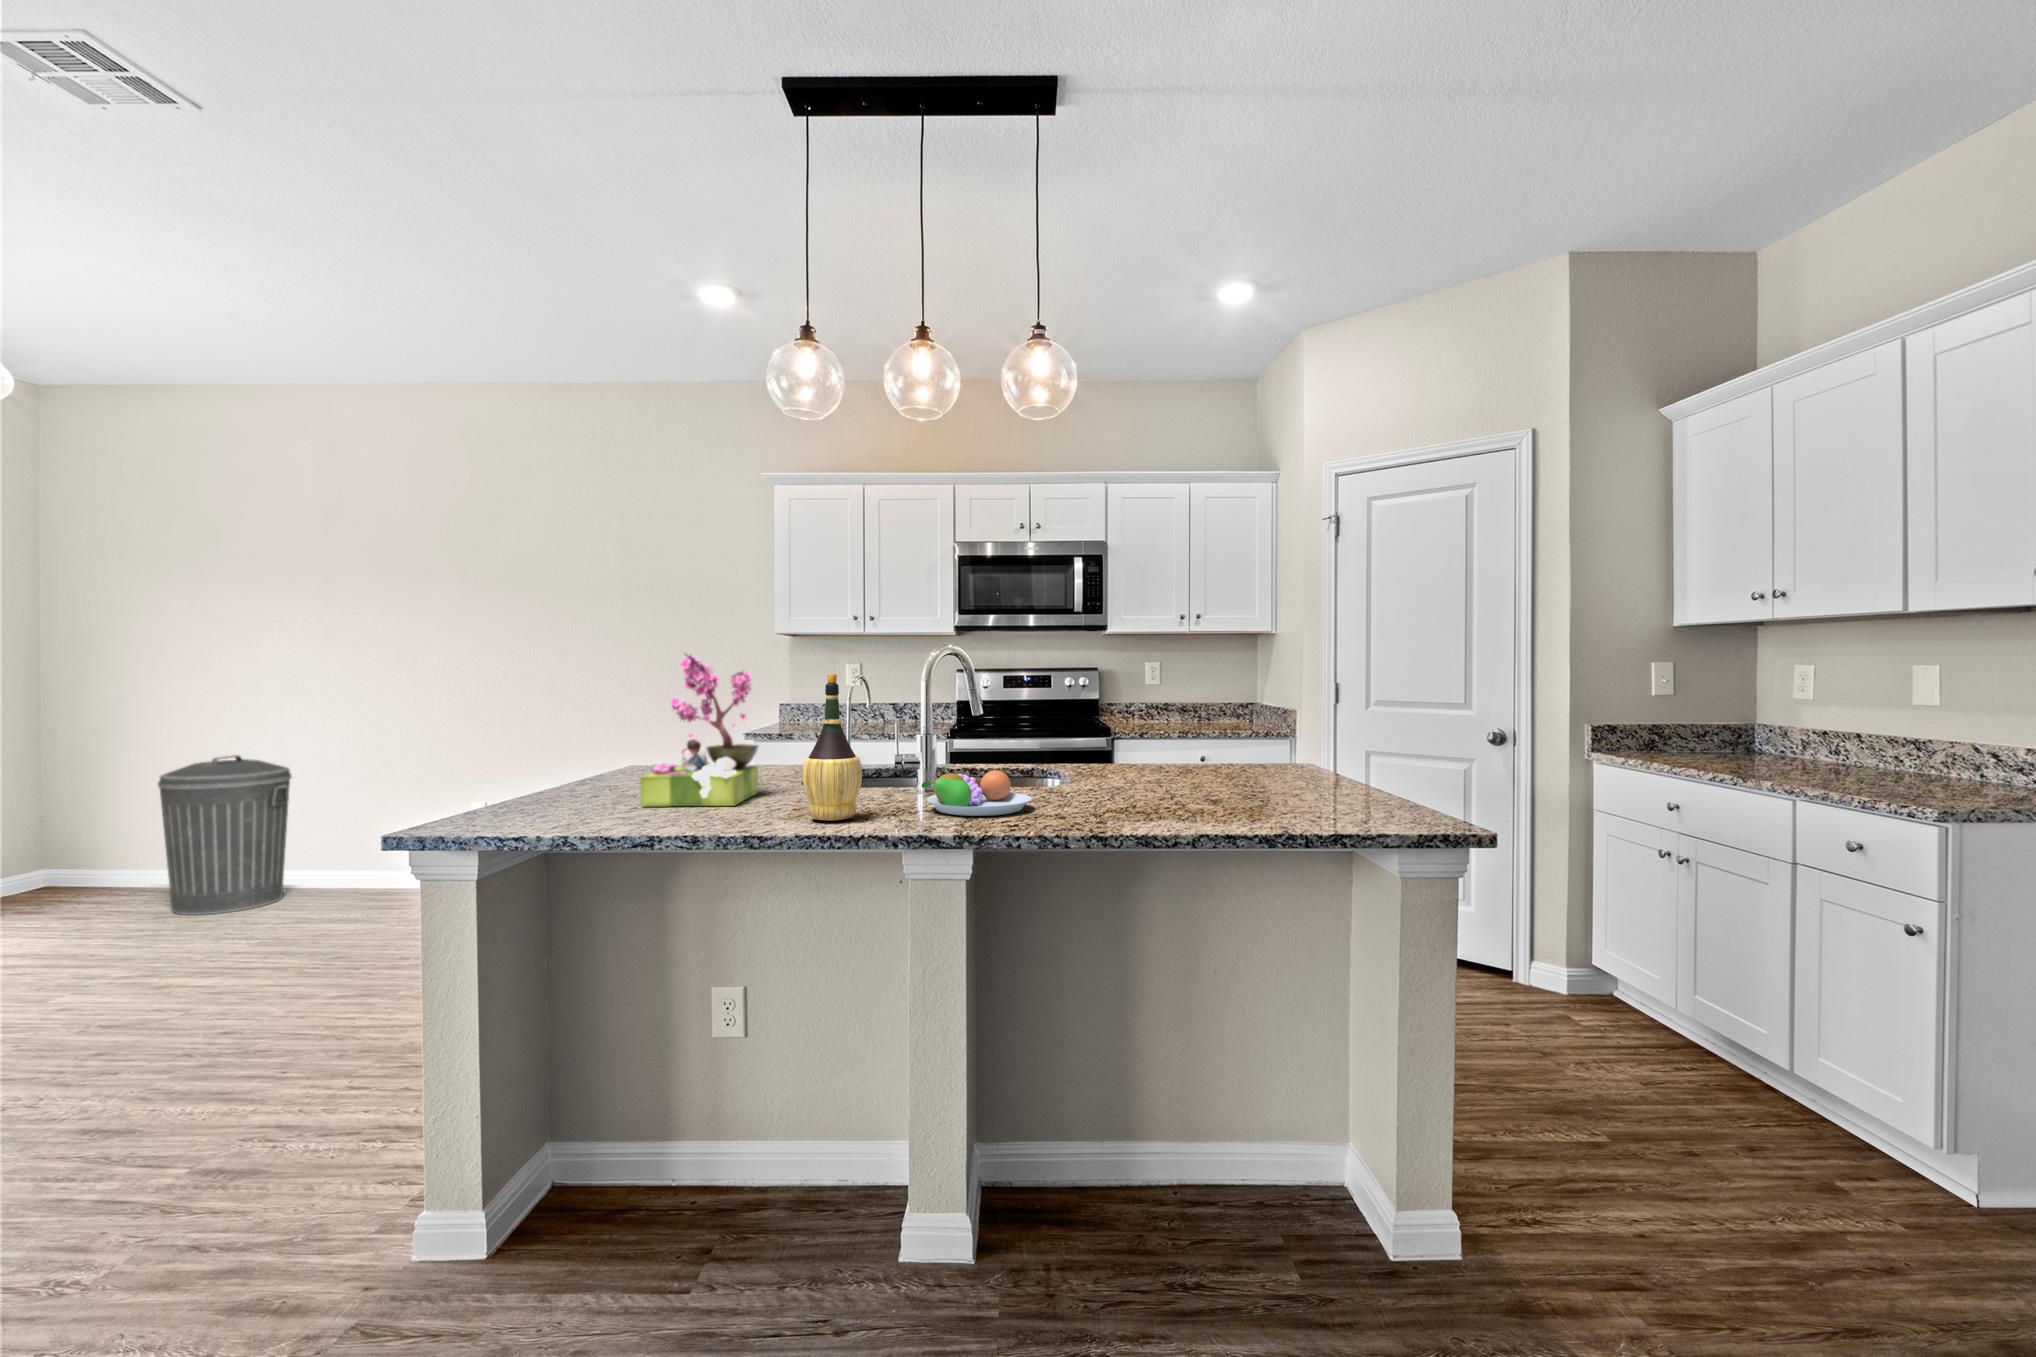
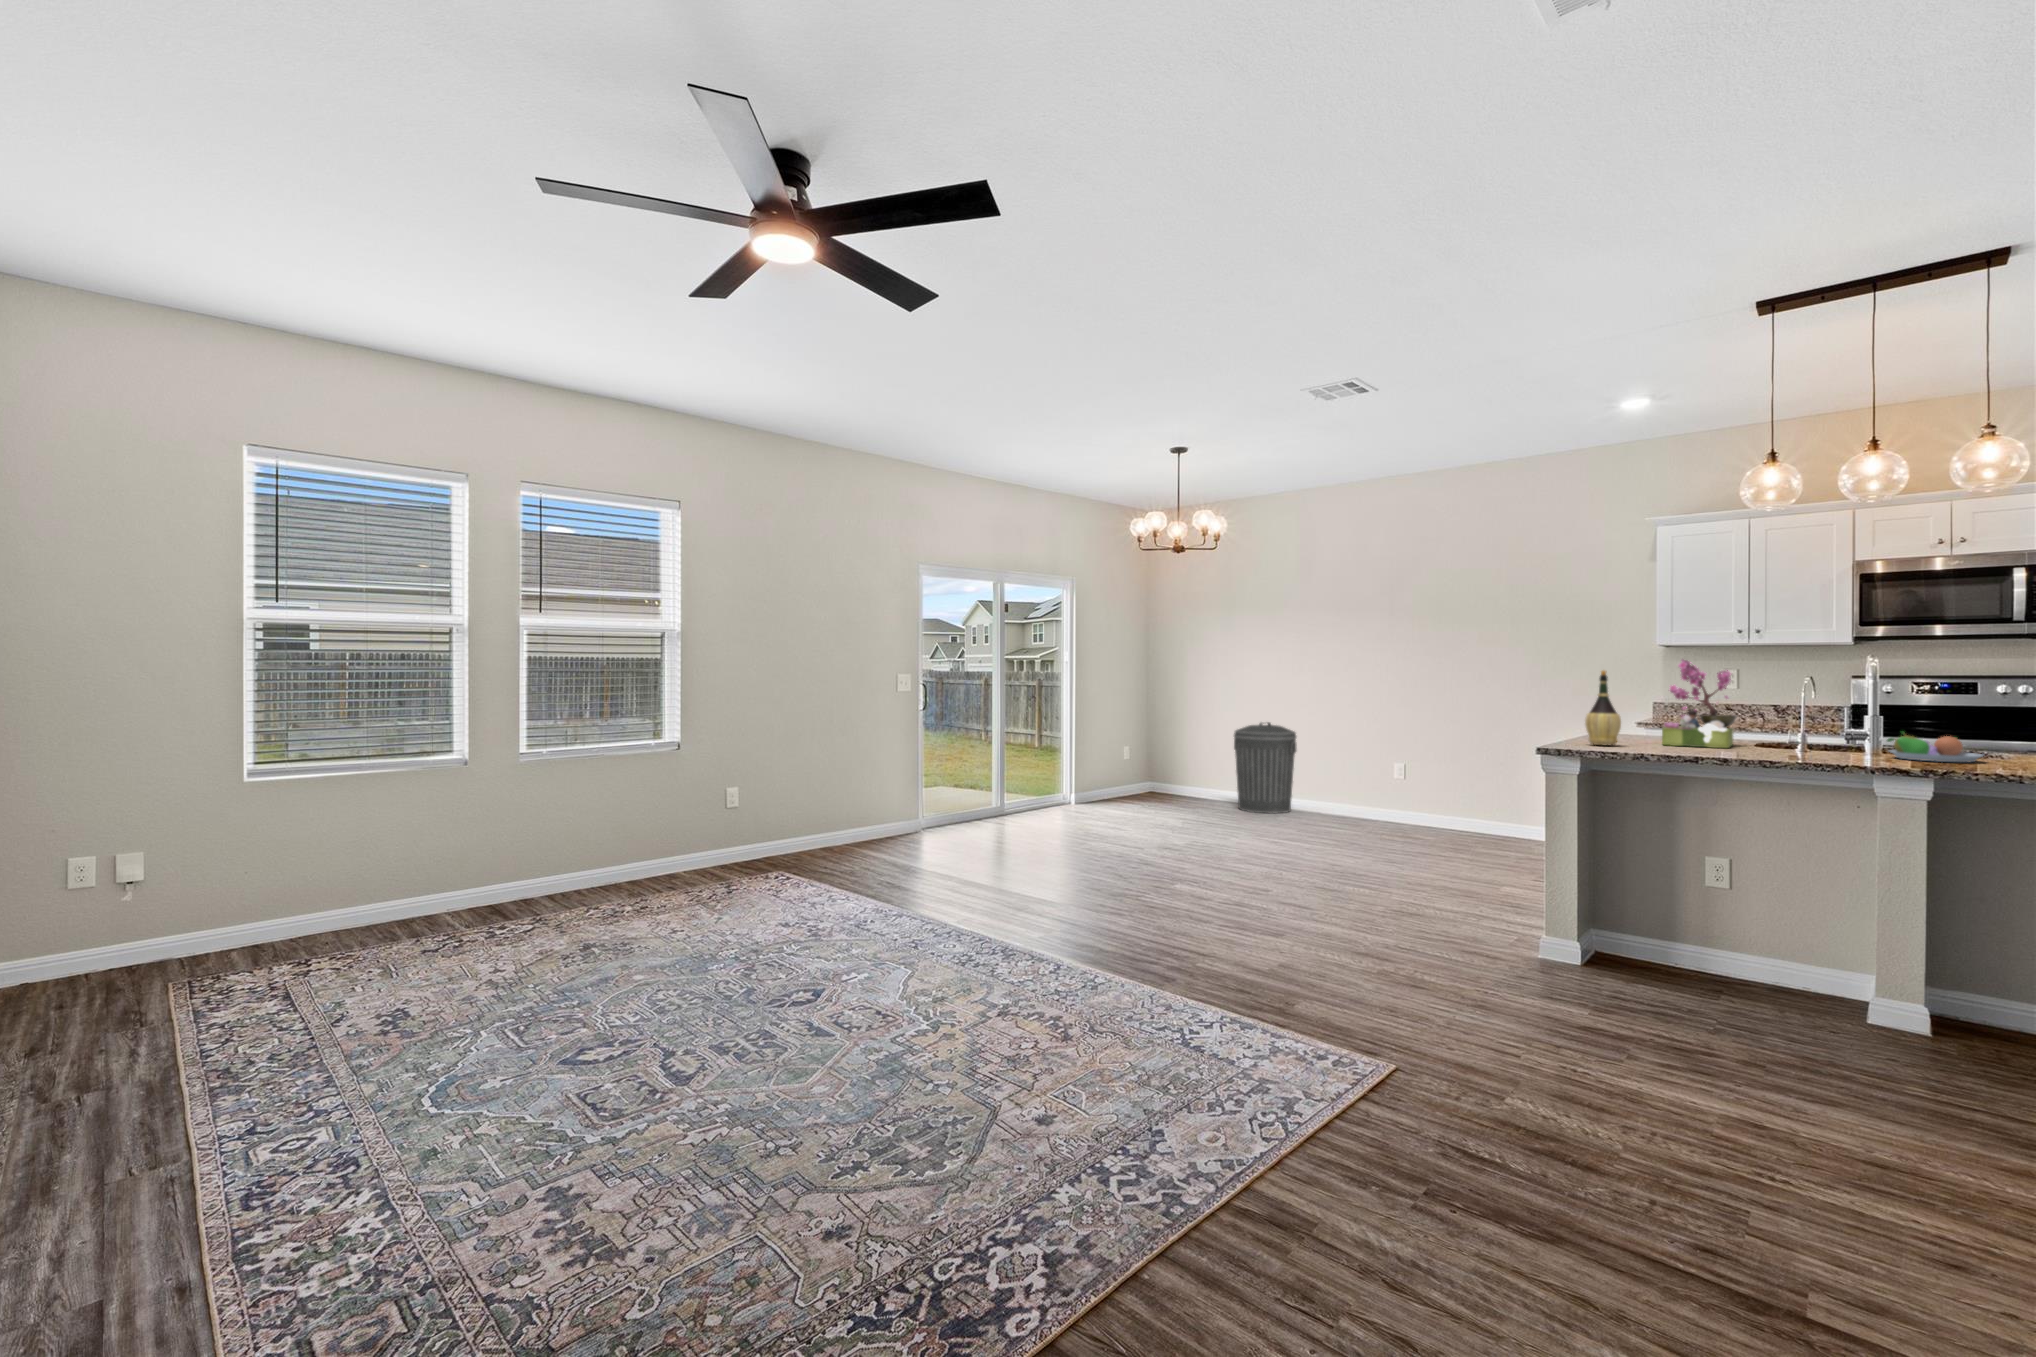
wine bottle: present [802,674,862,820] -> present [1585,670,1621,745]

